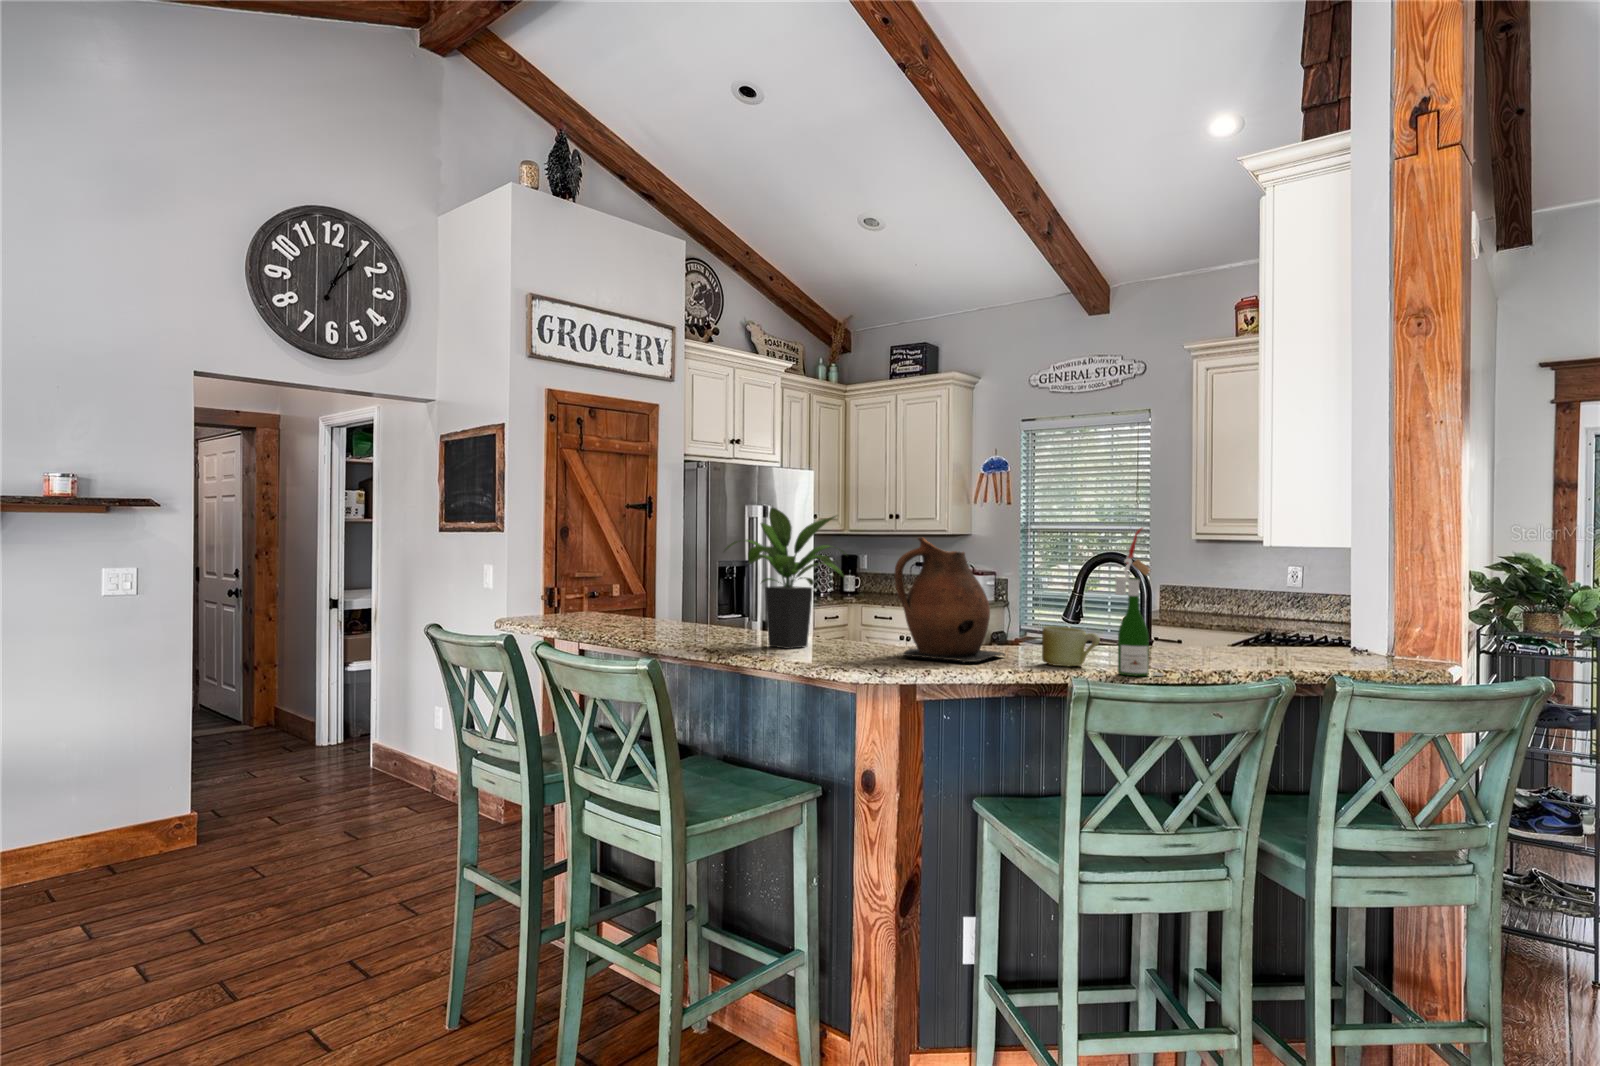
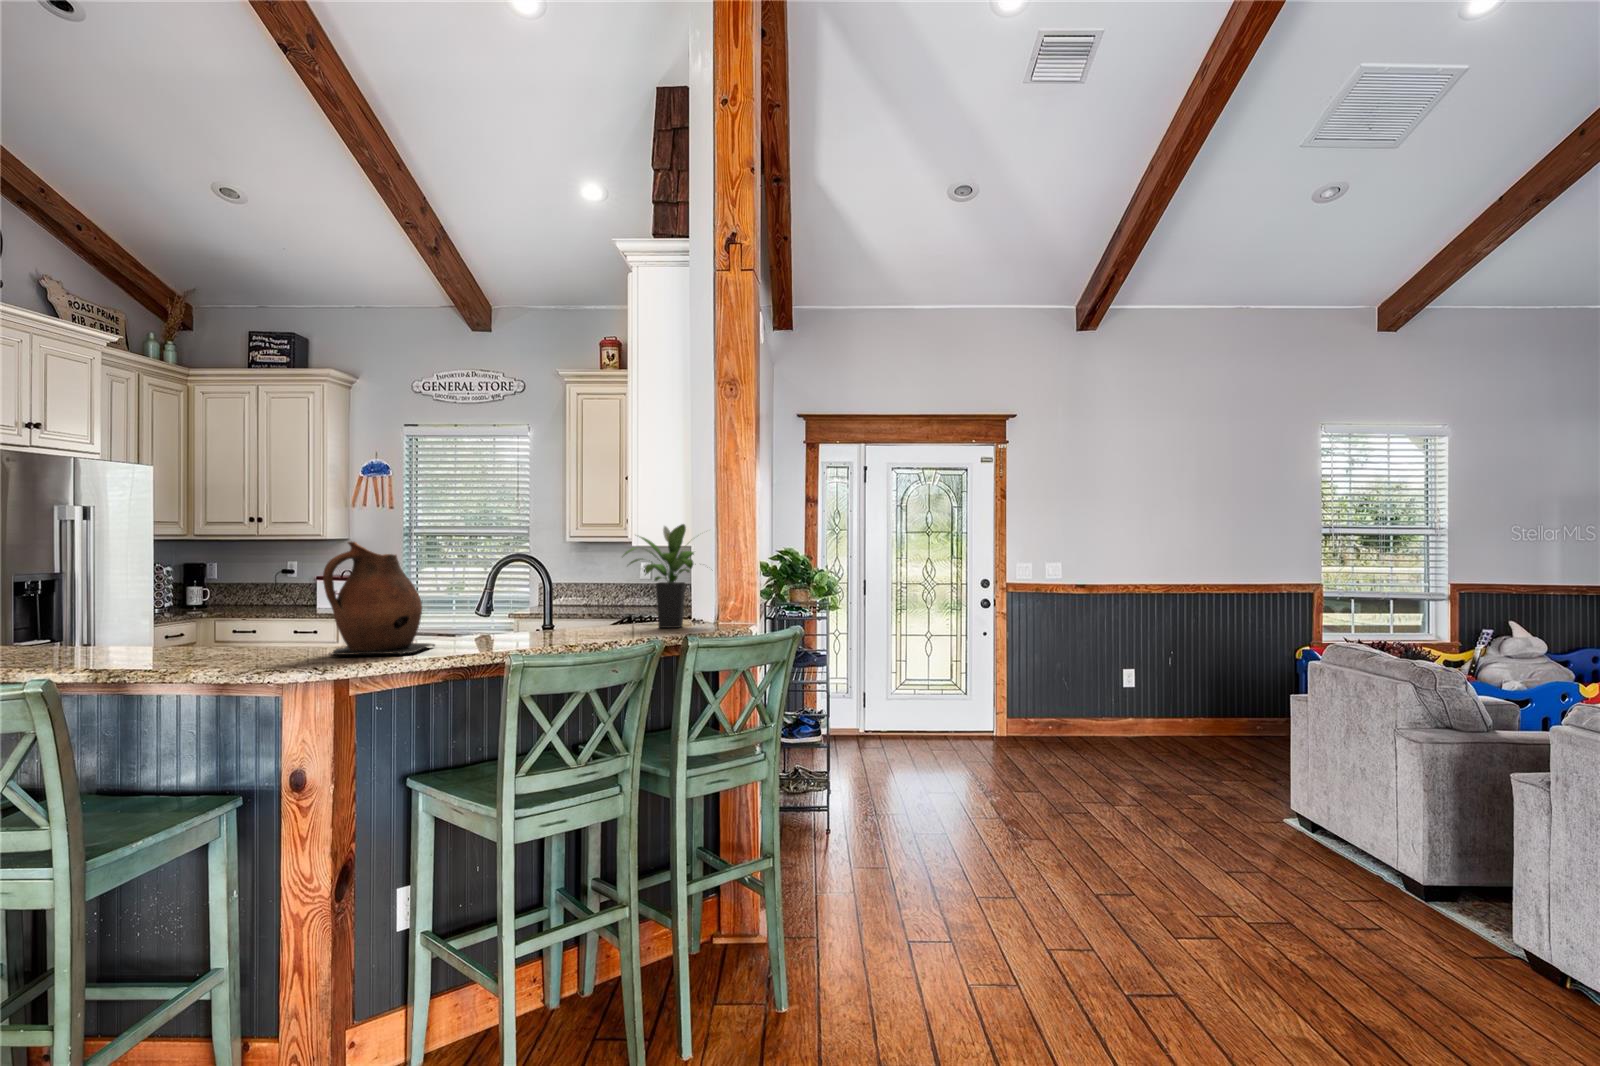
potted plant: present [725,508,846,649] -> present [624,524,694,628]
wine bottle: present [1115,528,1163,676] -> none [536,532,573,650]
mug: present [1042,626,1100,666] -> none [472,616,522,649]

